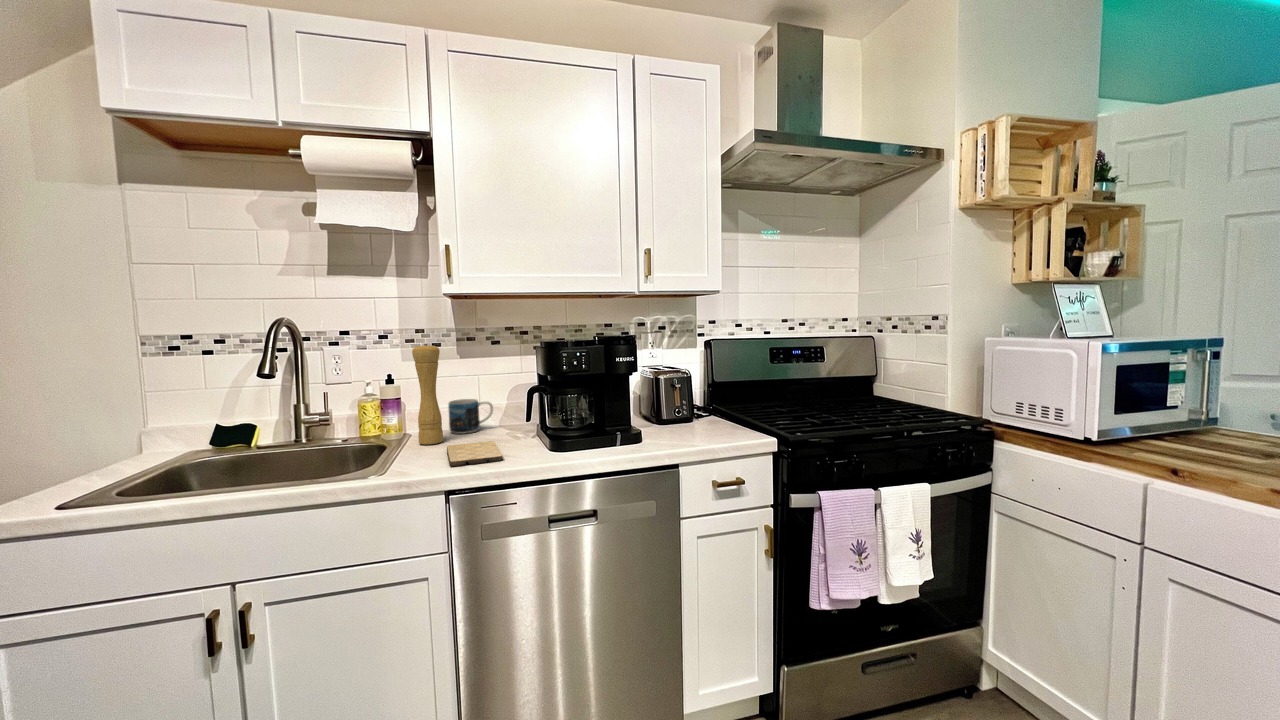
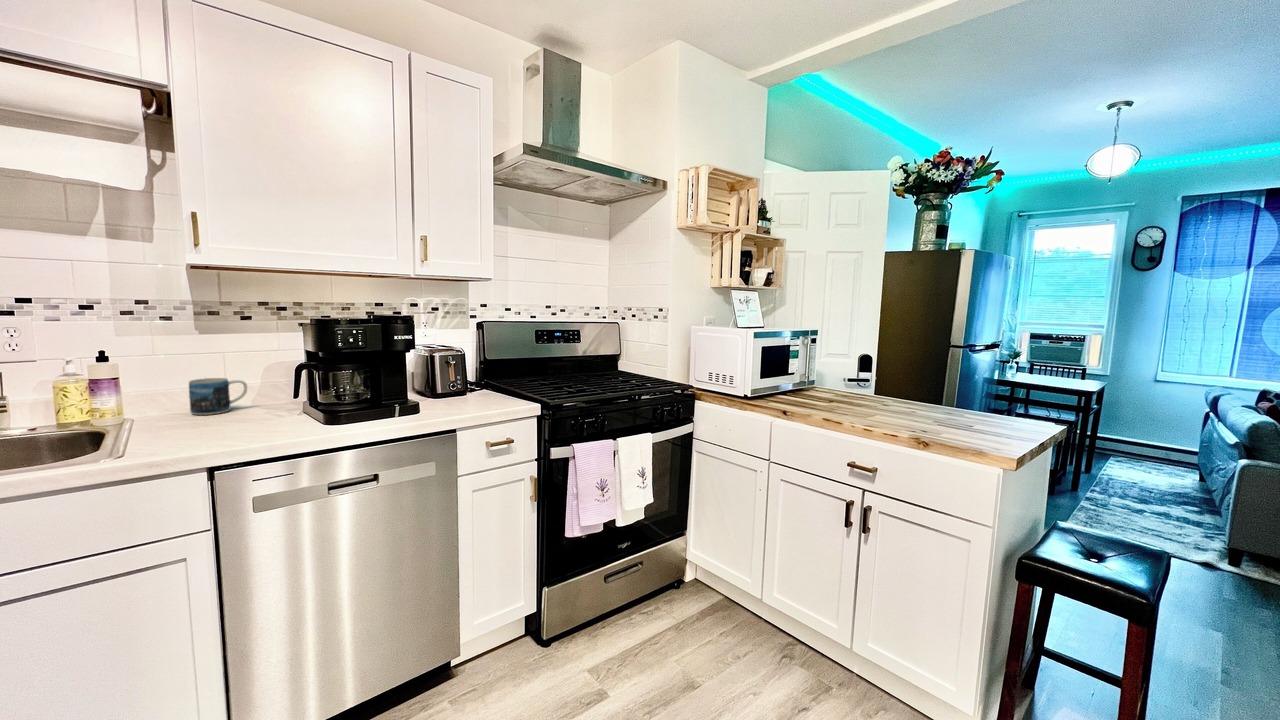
pepper mill: present [412,344,443,444] -> none [143,317,187,427]
cutting board: present [447,441,503,466] -> none [196,419,273,444]

